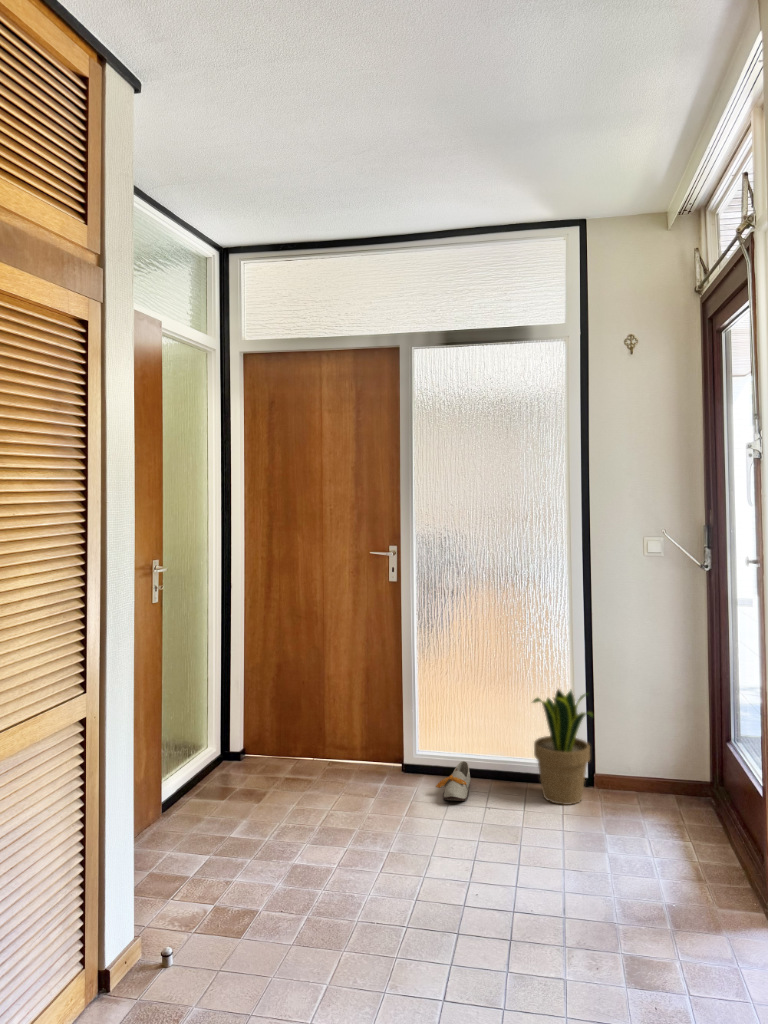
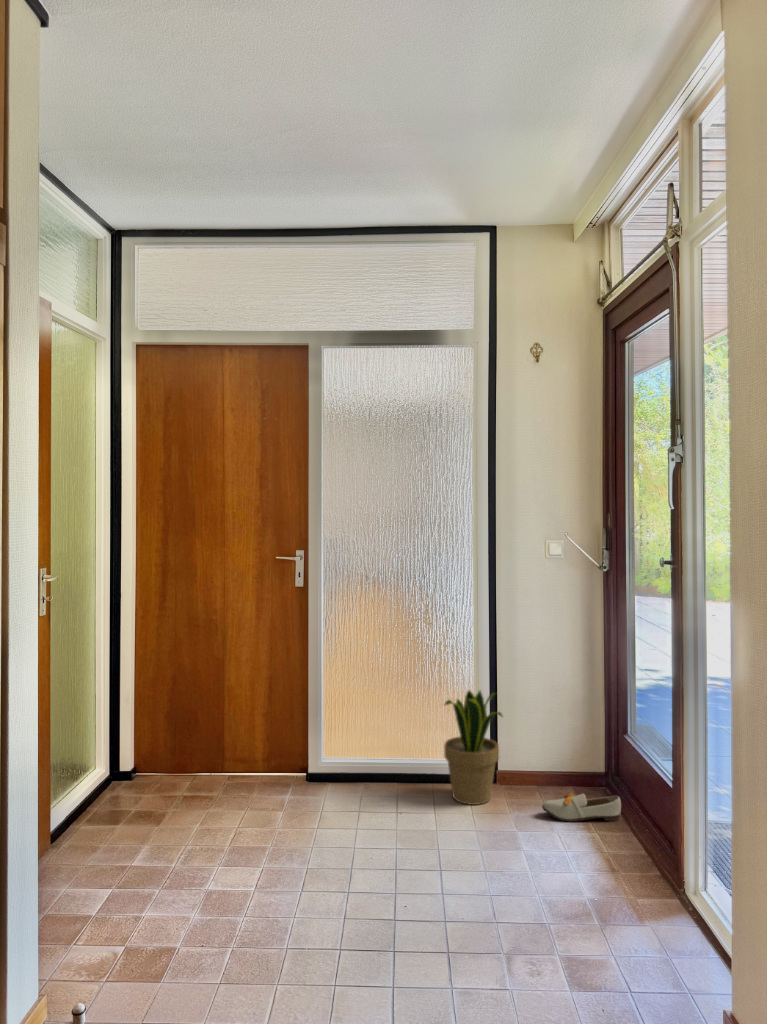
shoe: present [436,761,471,801] -> present [542,793,621,822]

